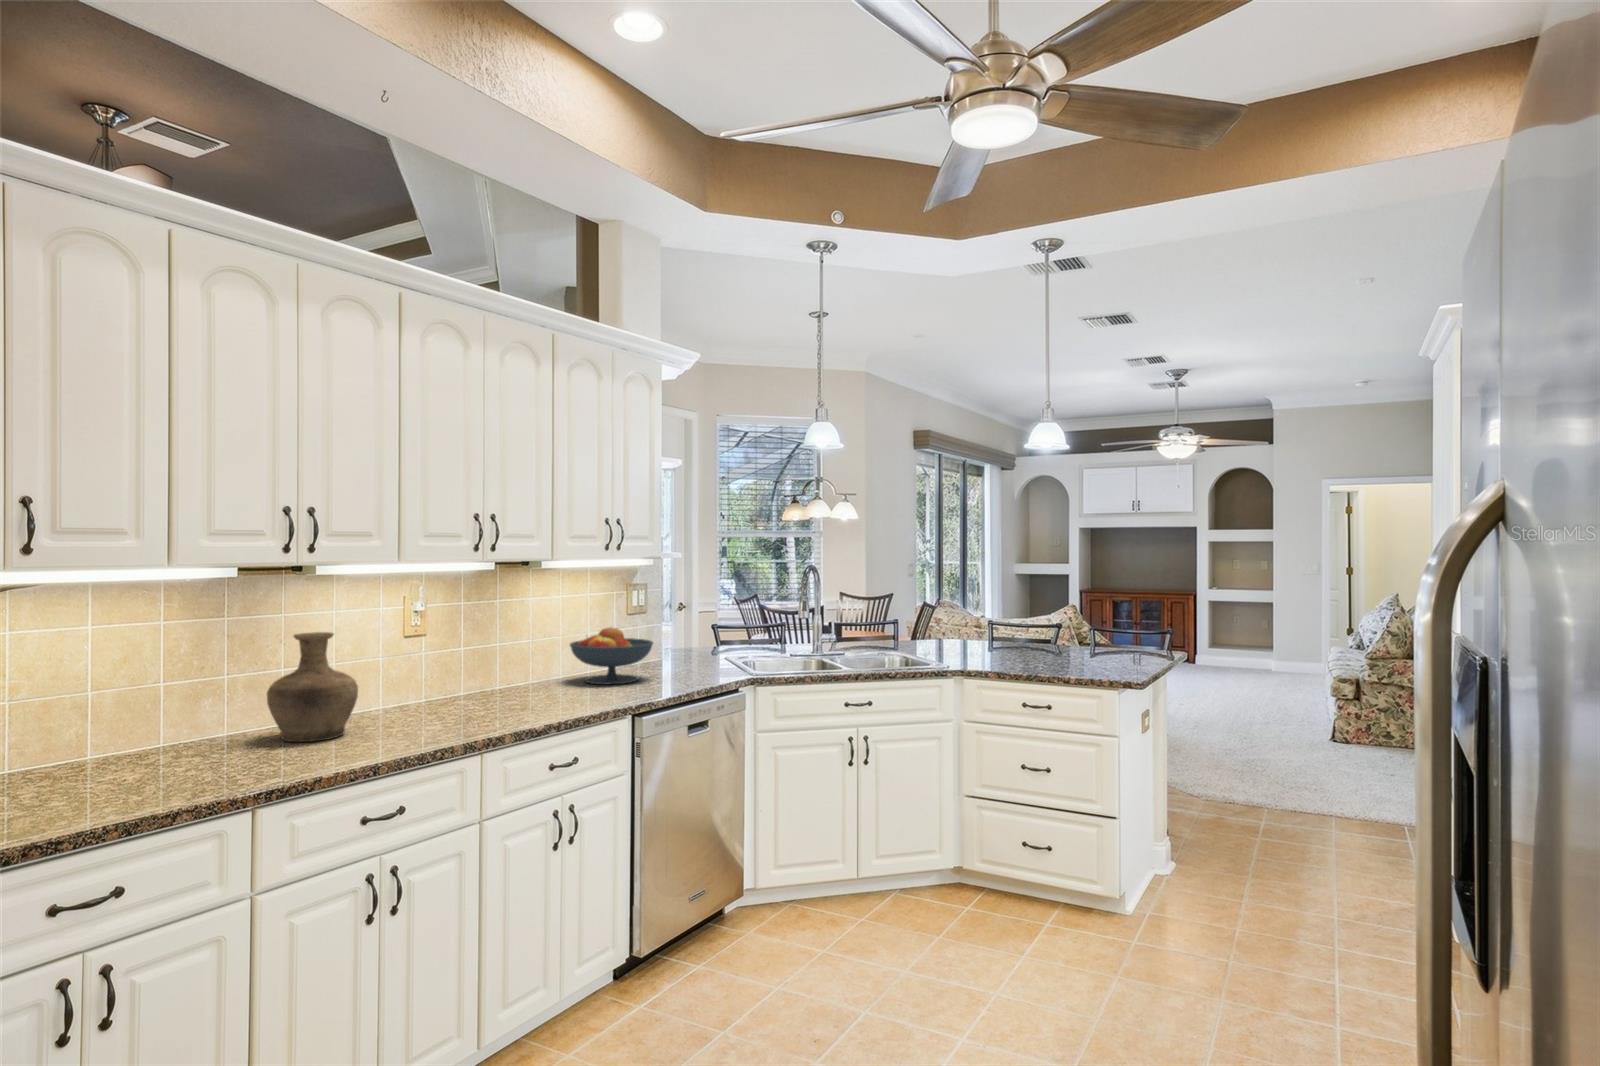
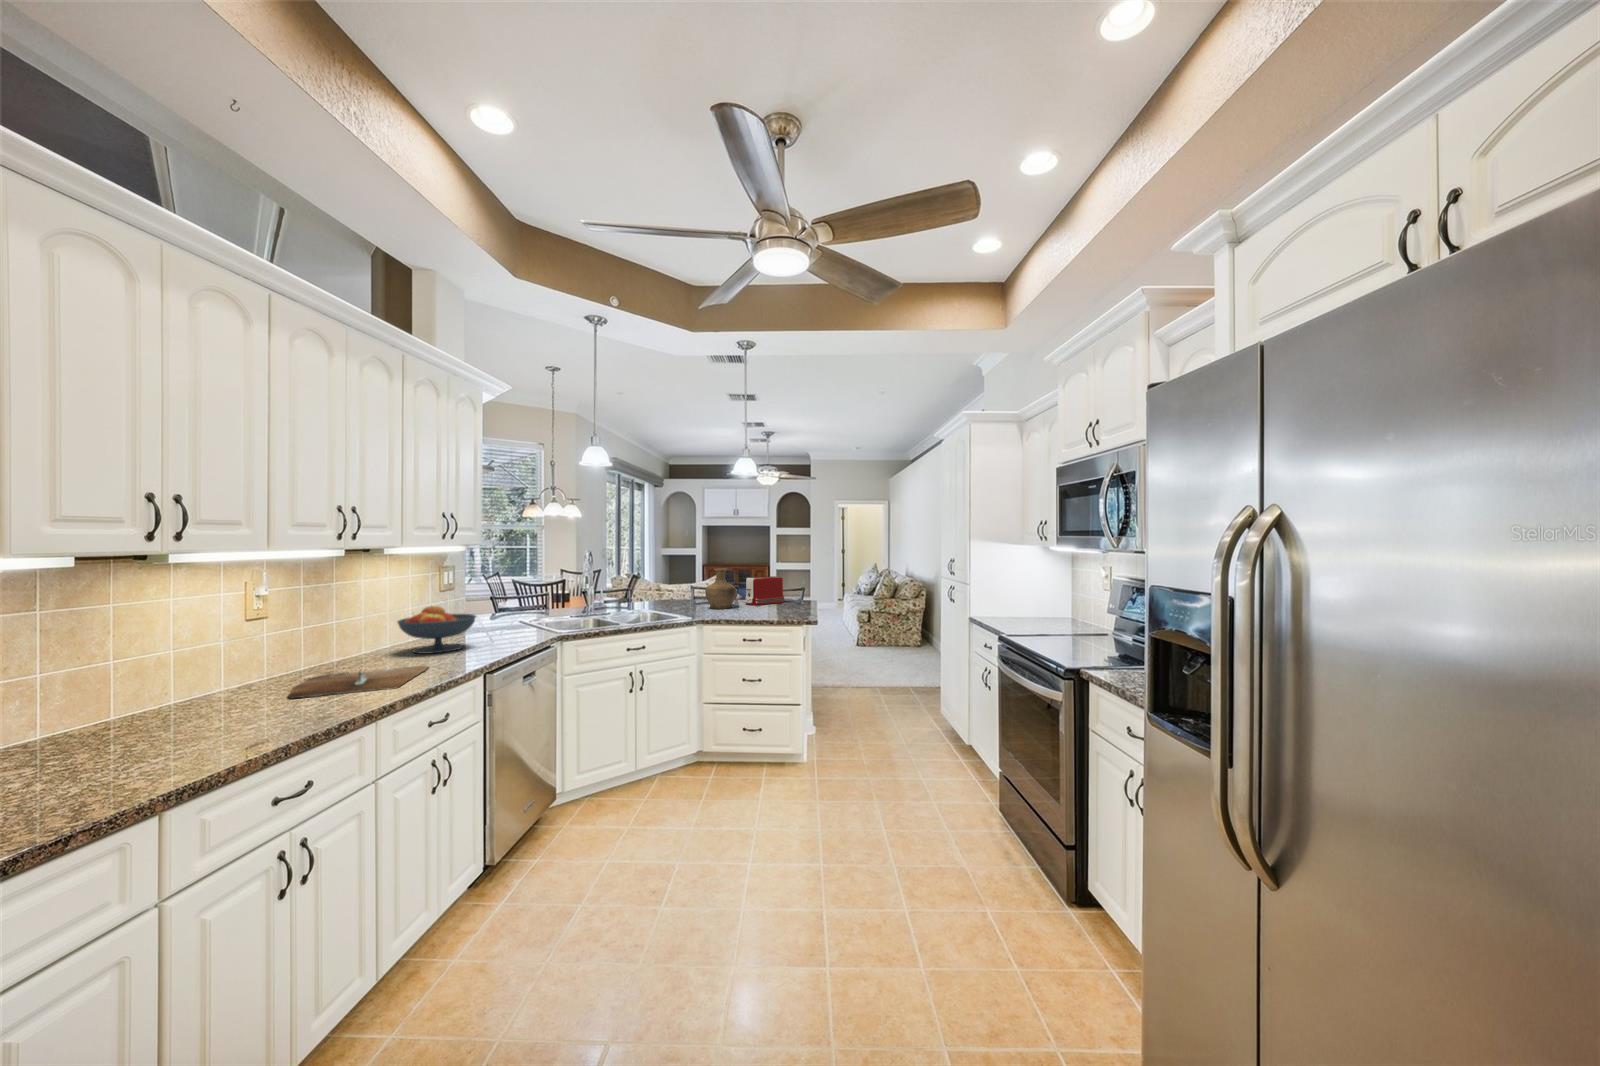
toaster: none [1056,611,1123,655] -> present [745,576,784,605]
vase: present [267,632,358,742] -> present [705,568,736,609]
cutting board: none [428,695,578,720] -> present [288,666,428,699]

